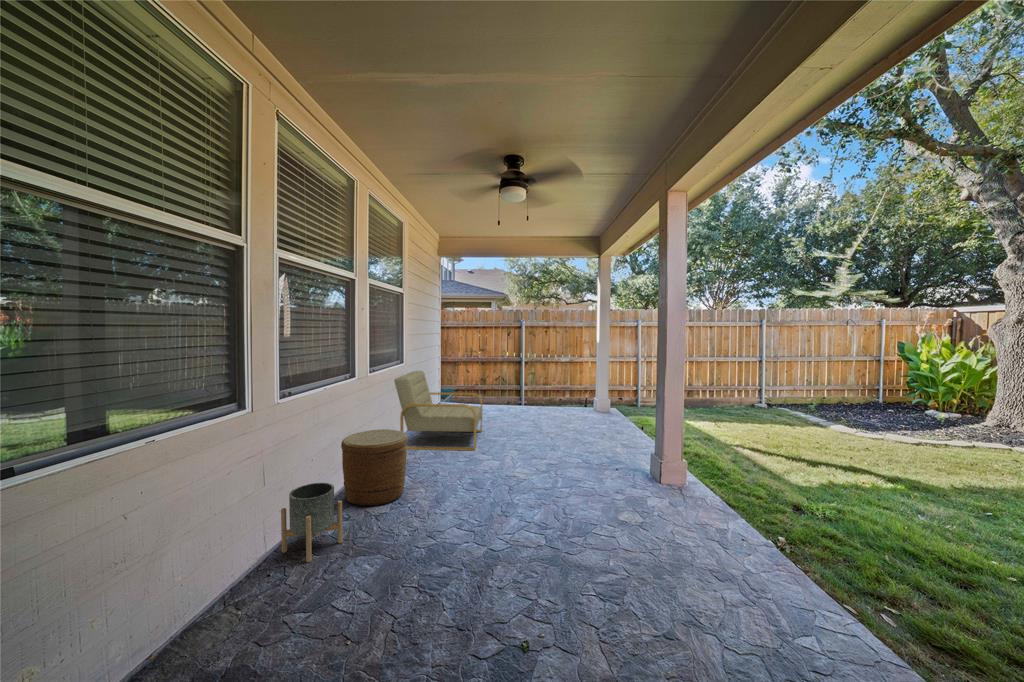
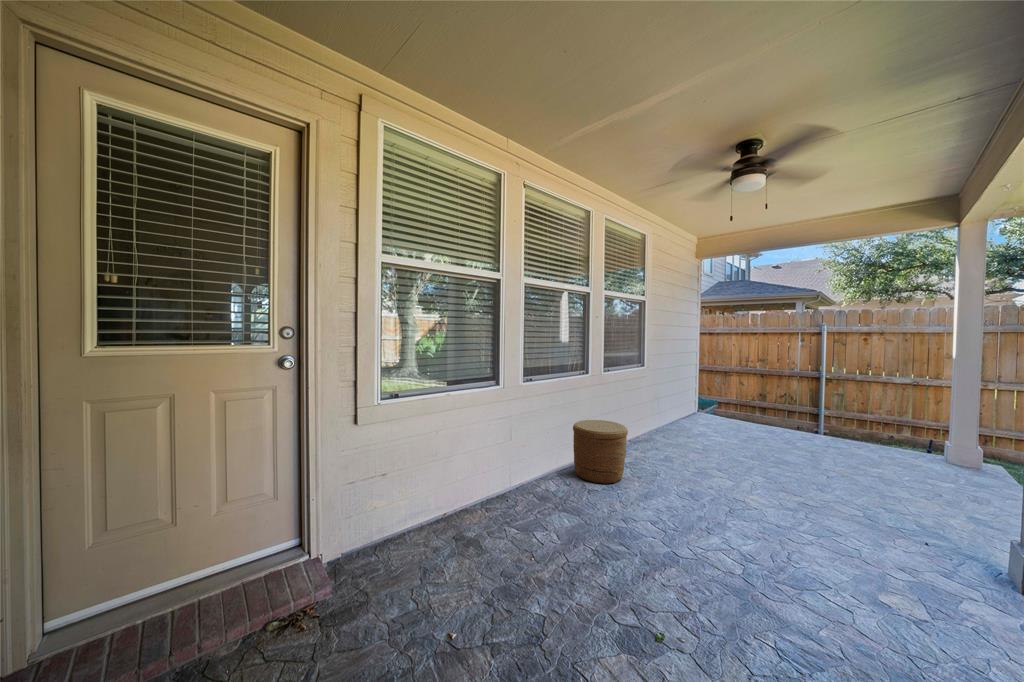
armchair: present [394,371,482,450] -> none [636,376,736,463]
planter: present [281,483,343,562] -> none [520,448,559,504]

